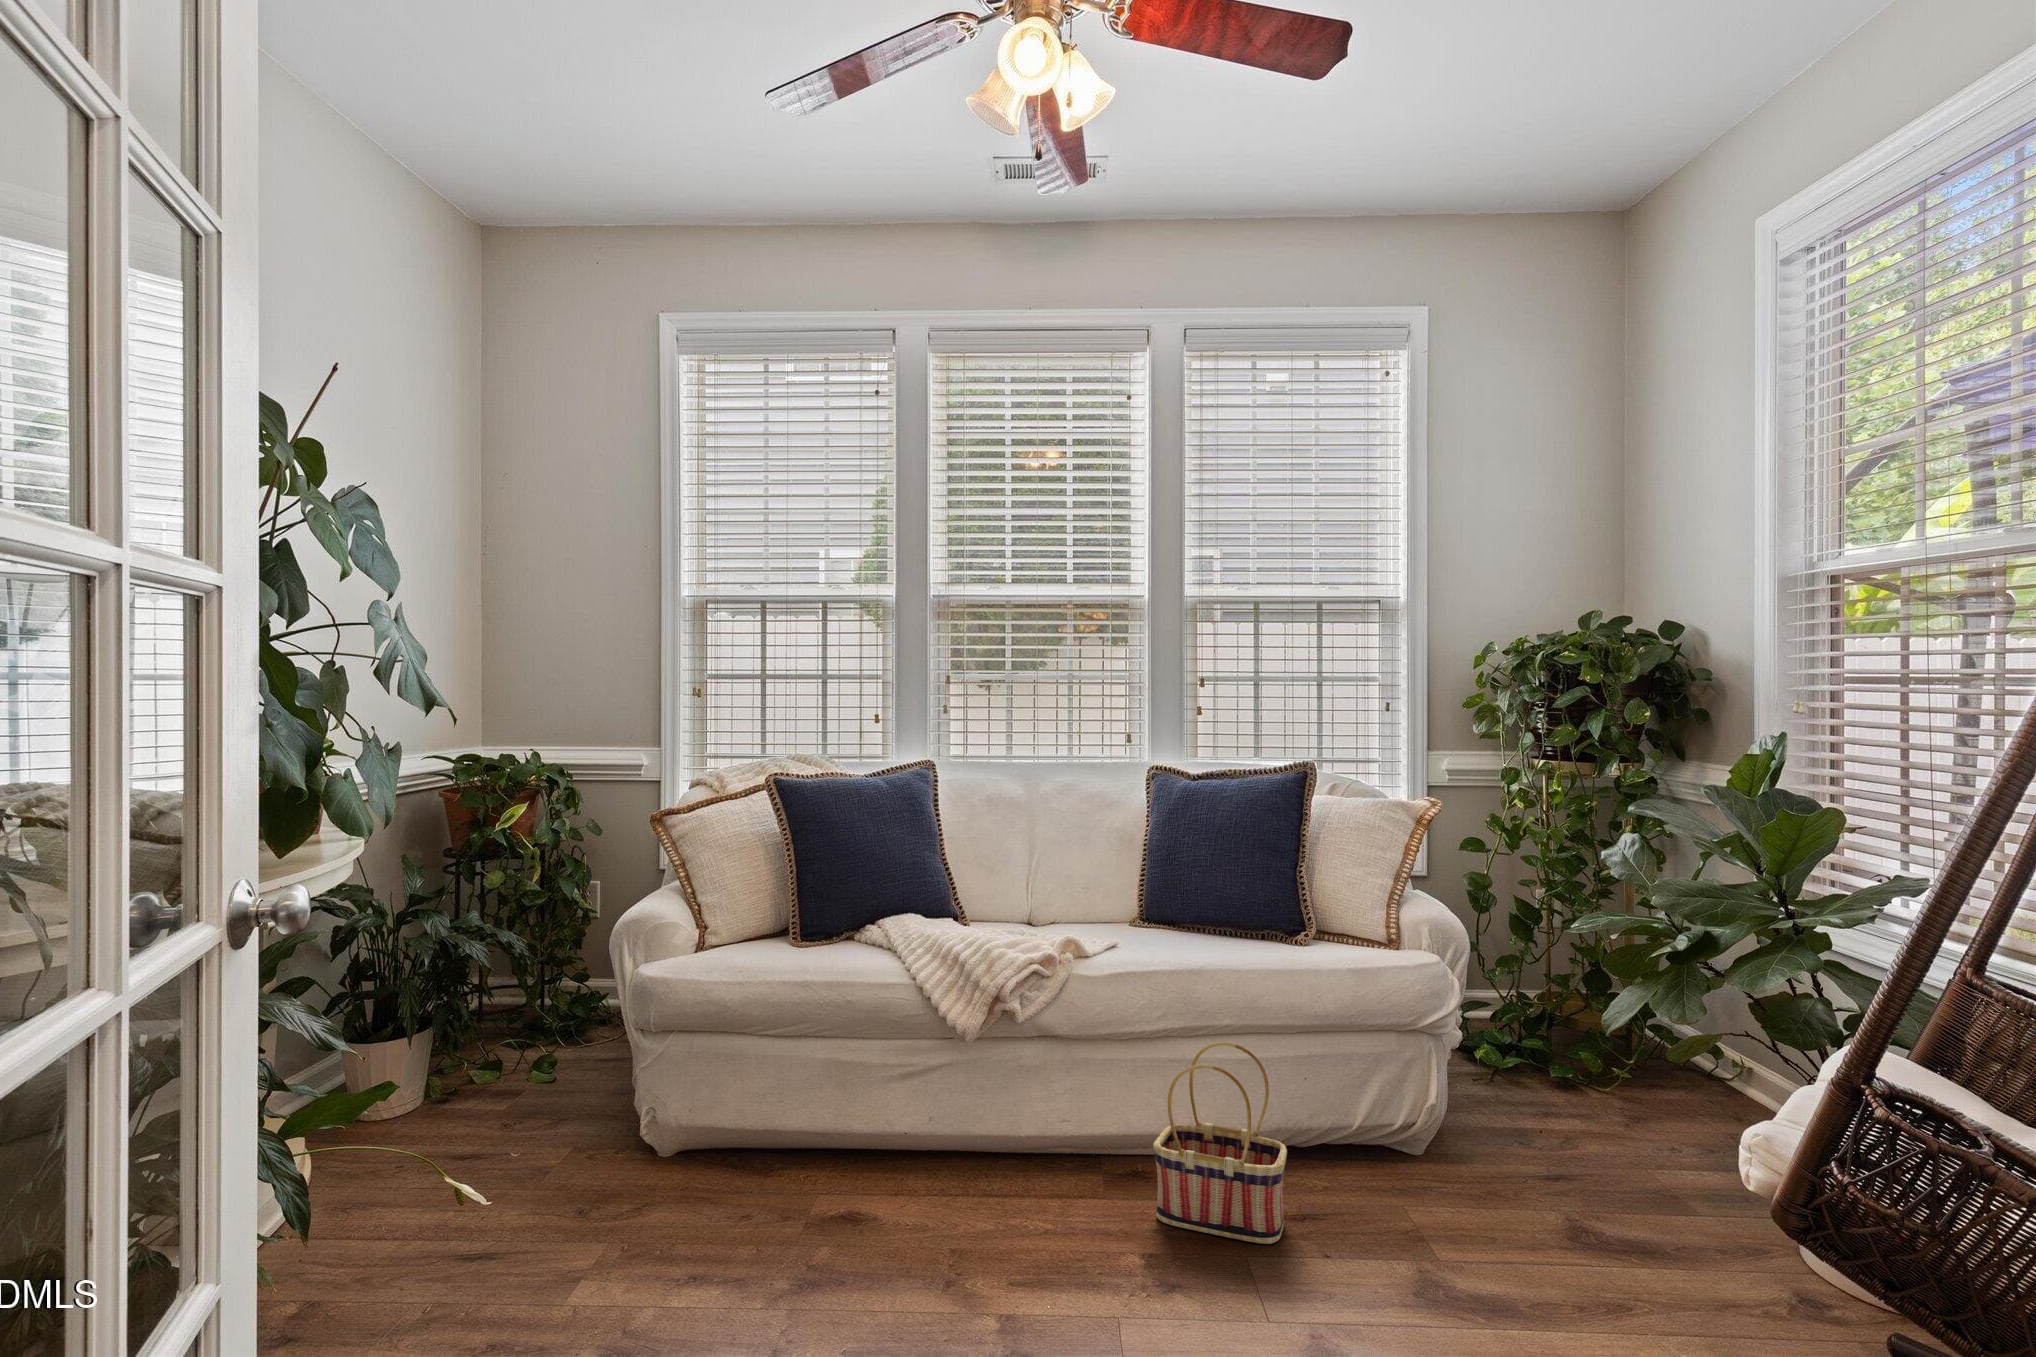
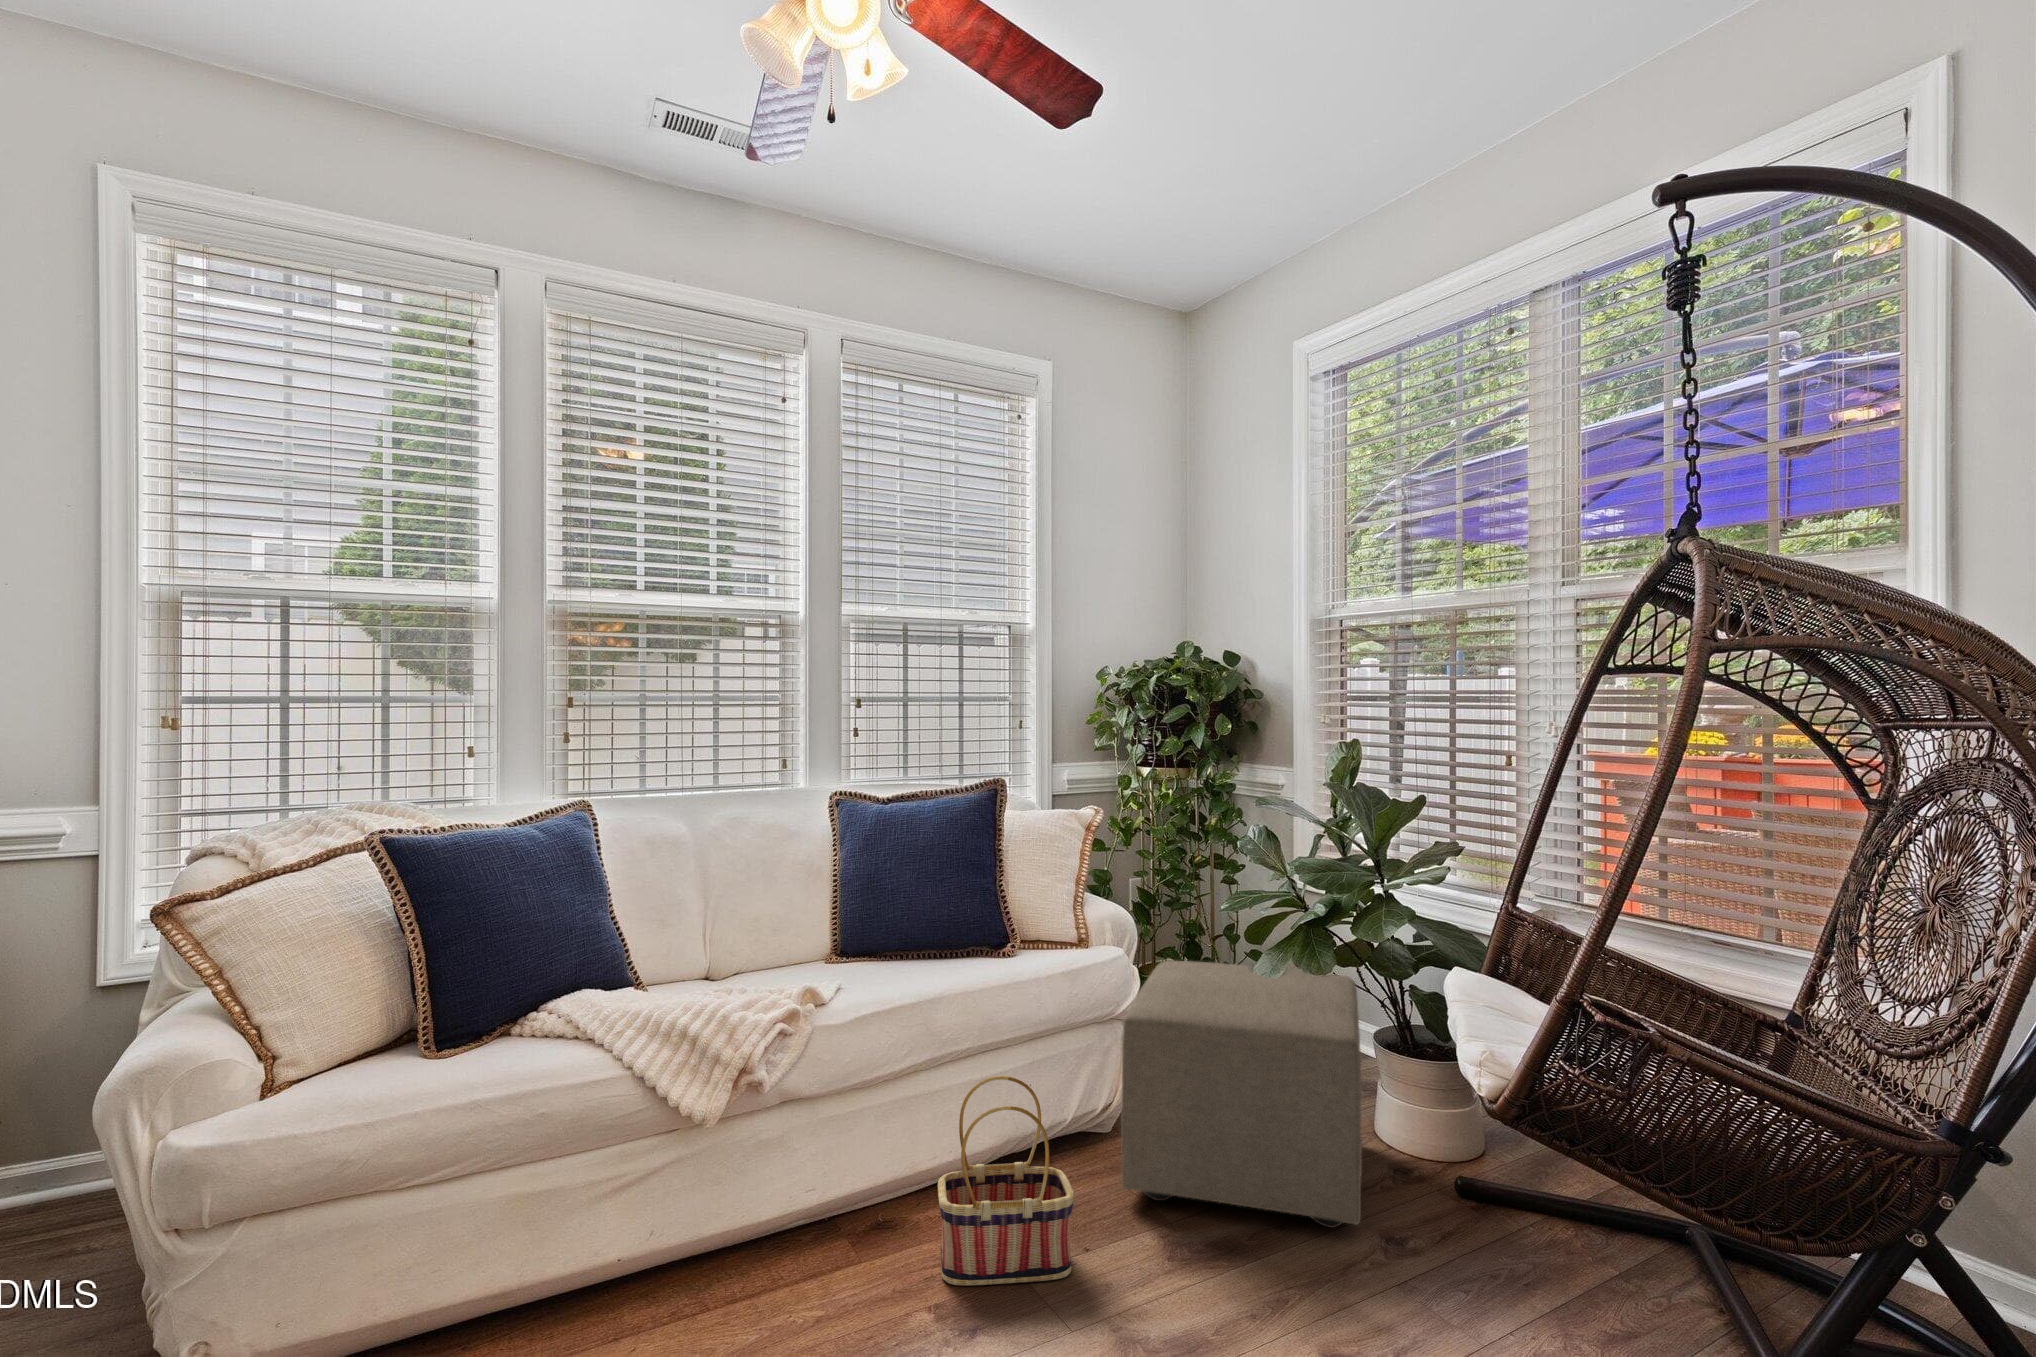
ottoman: none [1374,970,1712,1281] -> present [1121,961,1362,1228]

